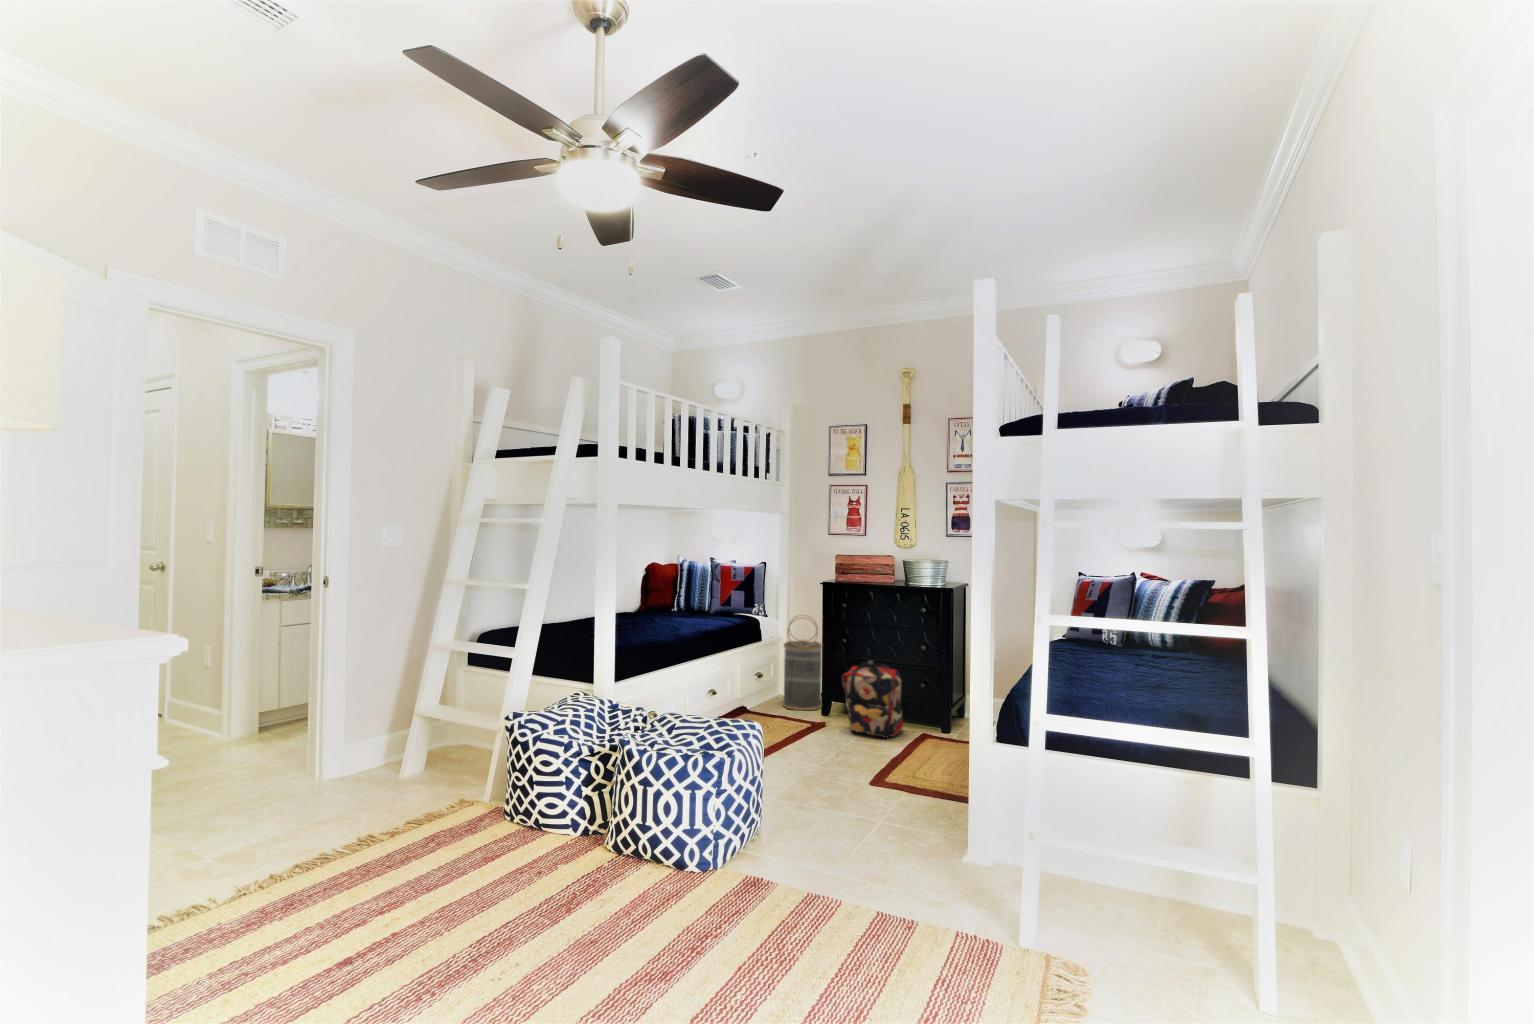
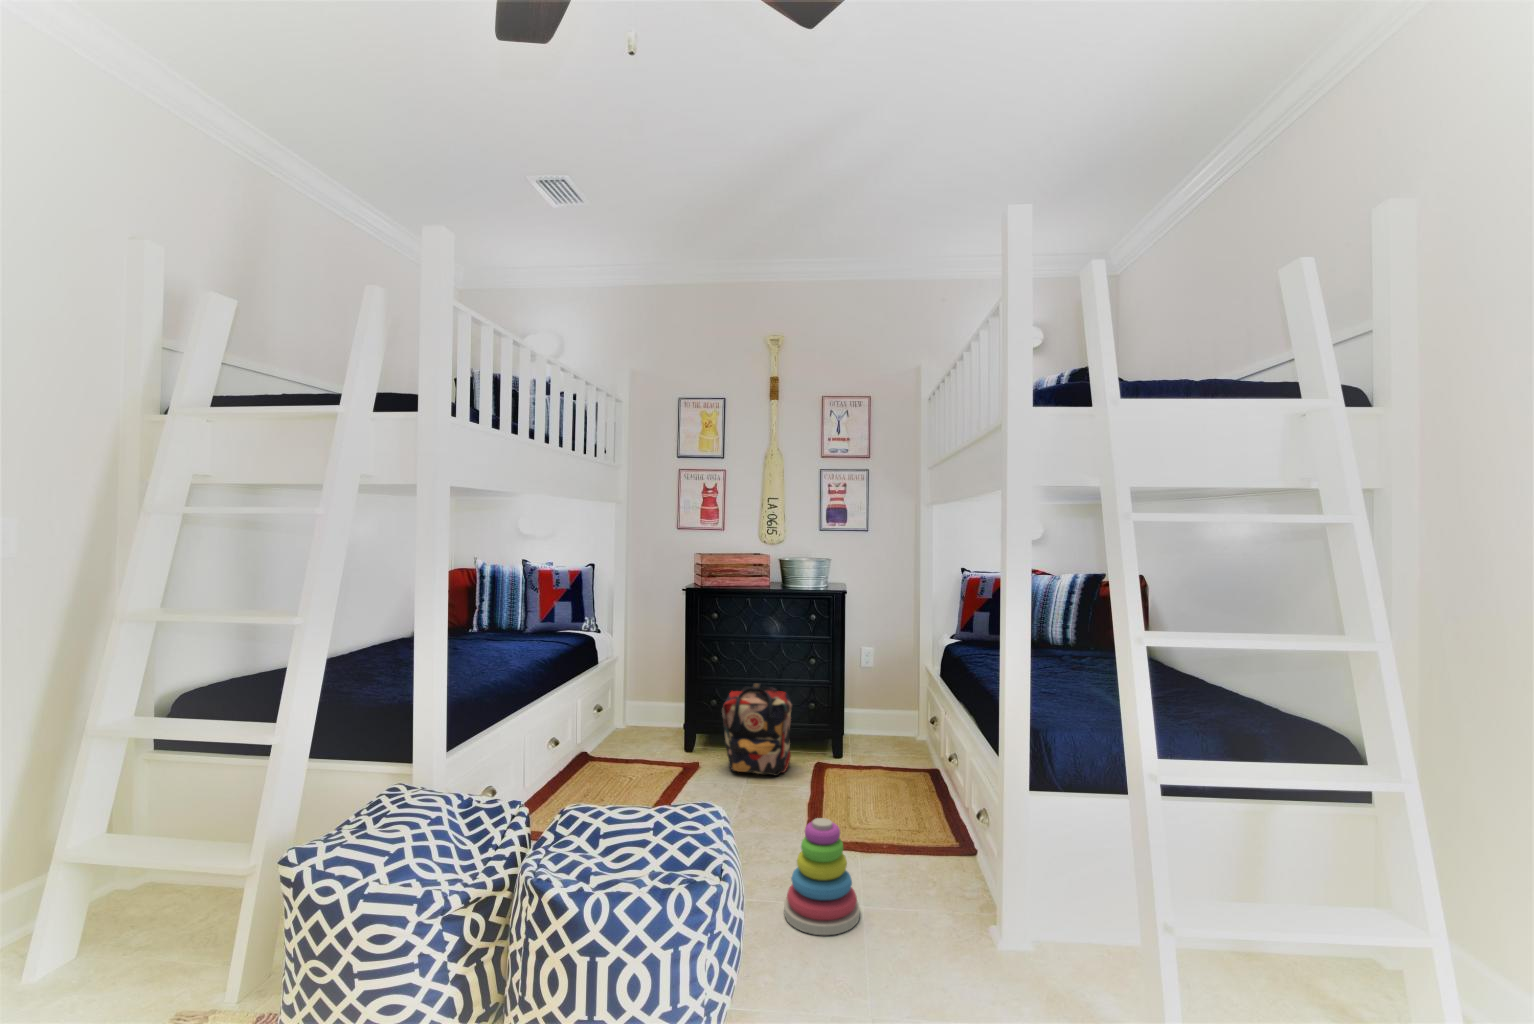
basket: present [783,618,822,710] -> none [625,628,677,749]
stacking toy: none [827,750,885,835] -> present [784,818,860,935]

